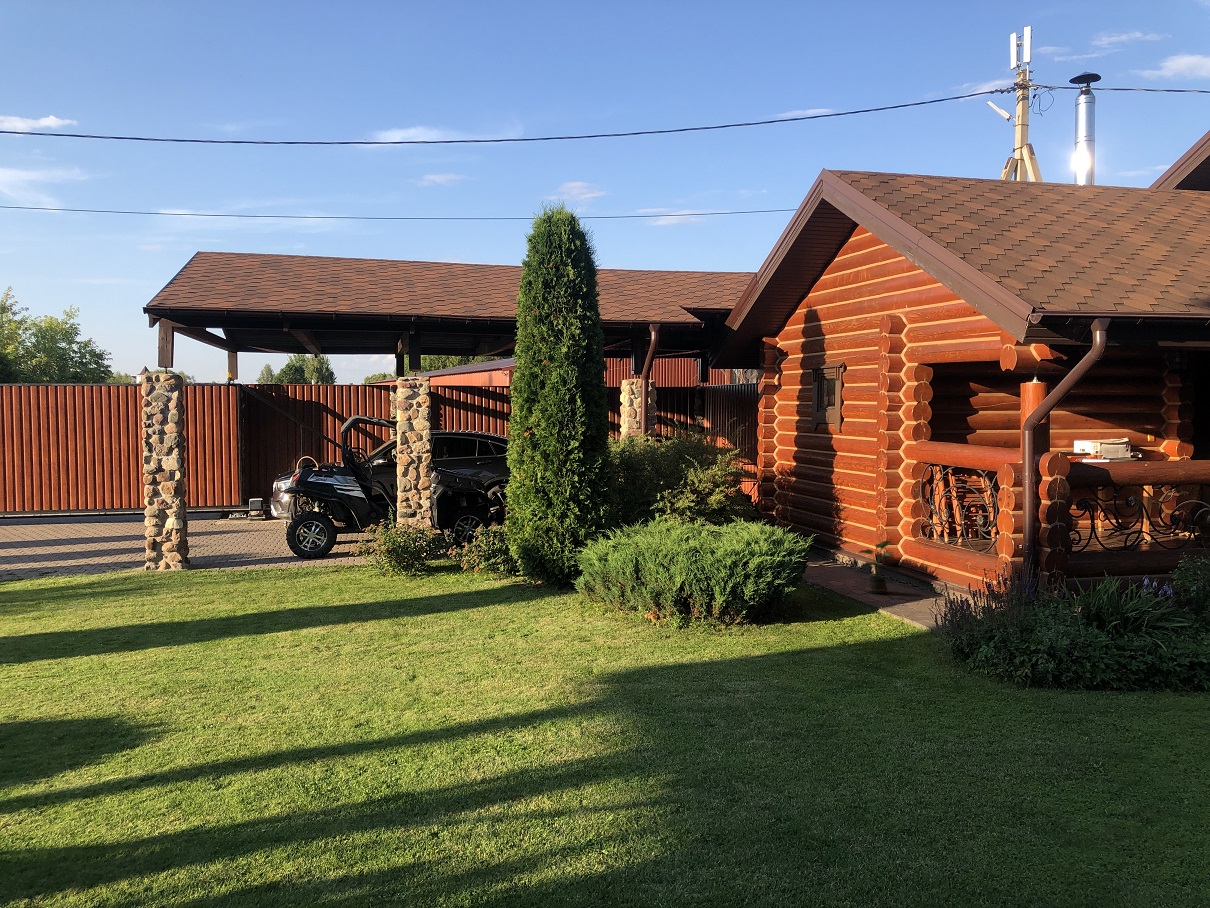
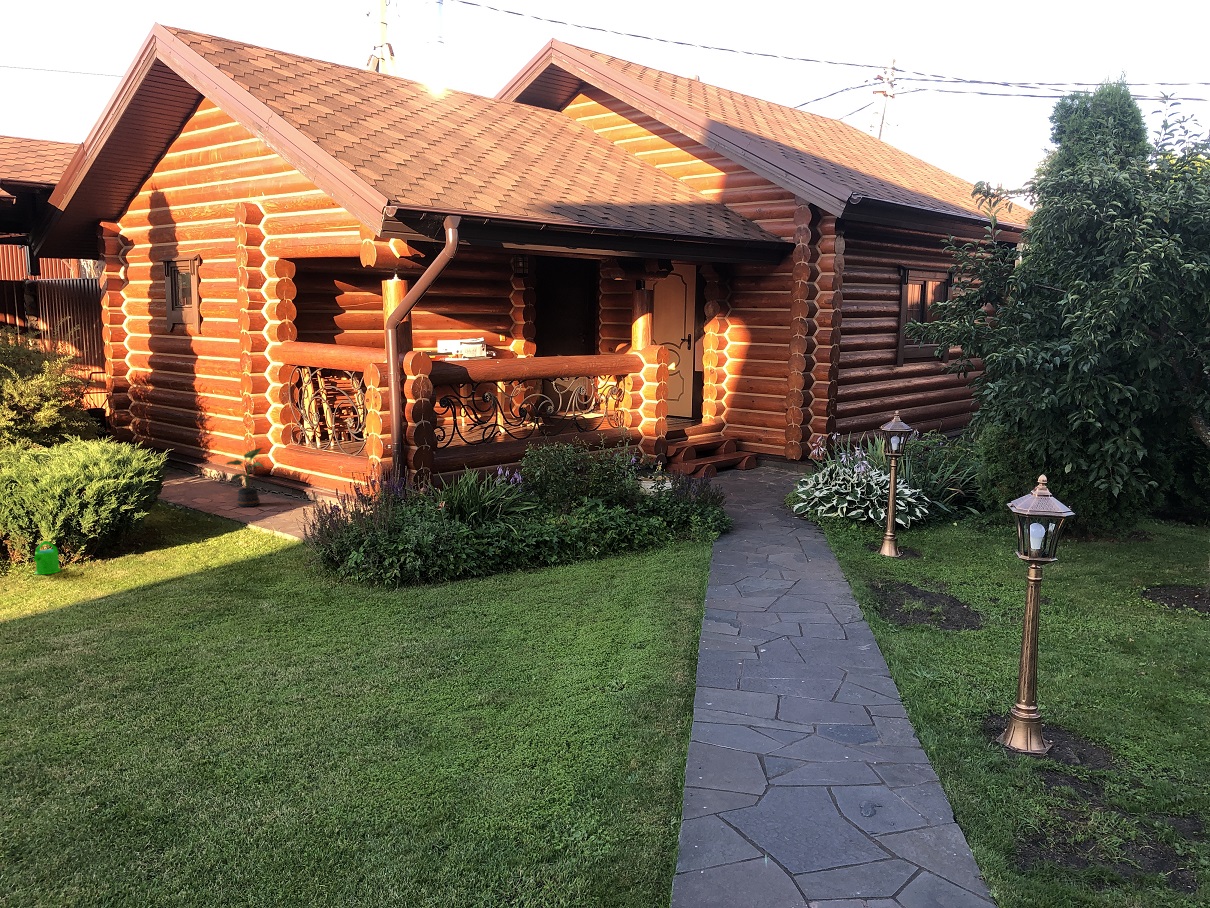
watering can: none [708,603,728,631] -> present [34,541,61,574]

